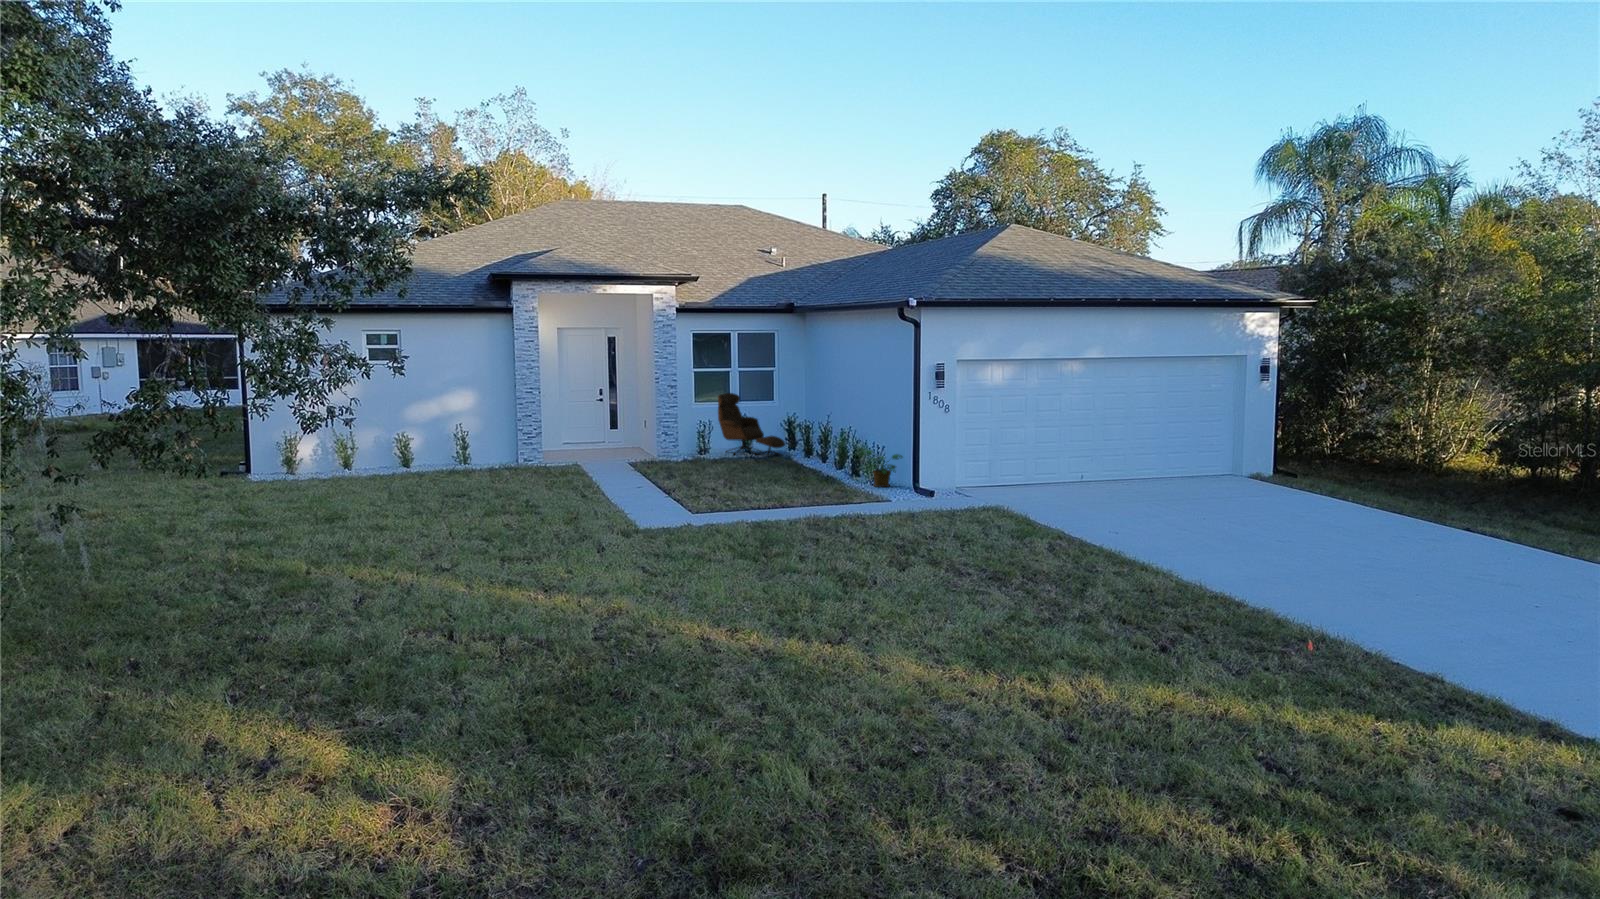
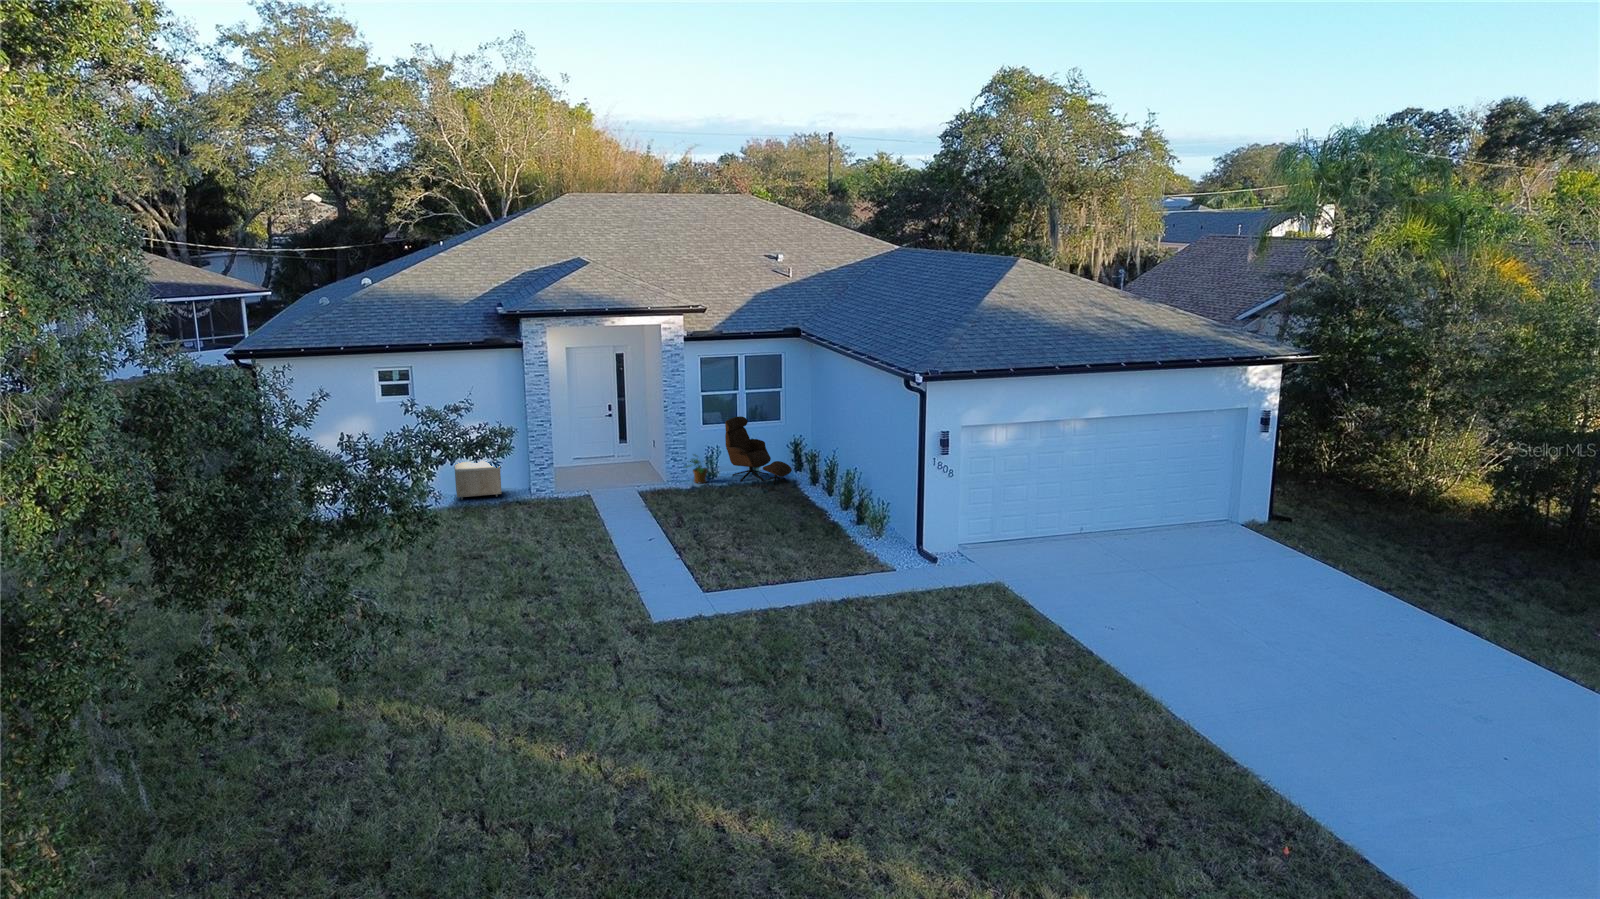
storage bench: none [440,427,488,464] -> present [454,461,502,500]
potted plant: present [860,450,902,487] -> present [686,454,708,483]

